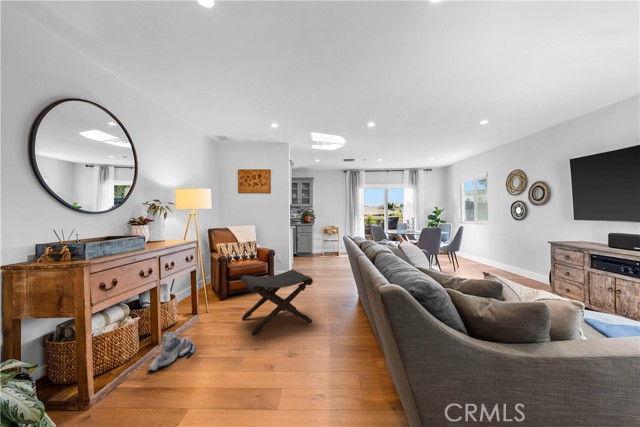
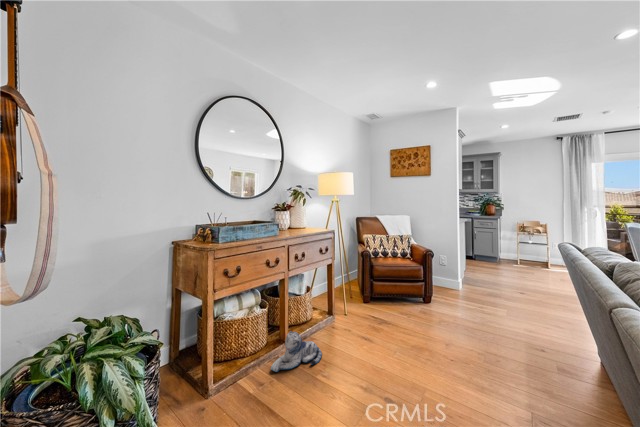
footstool: present [241,269,313,335] -> none [381,278,484,364]

